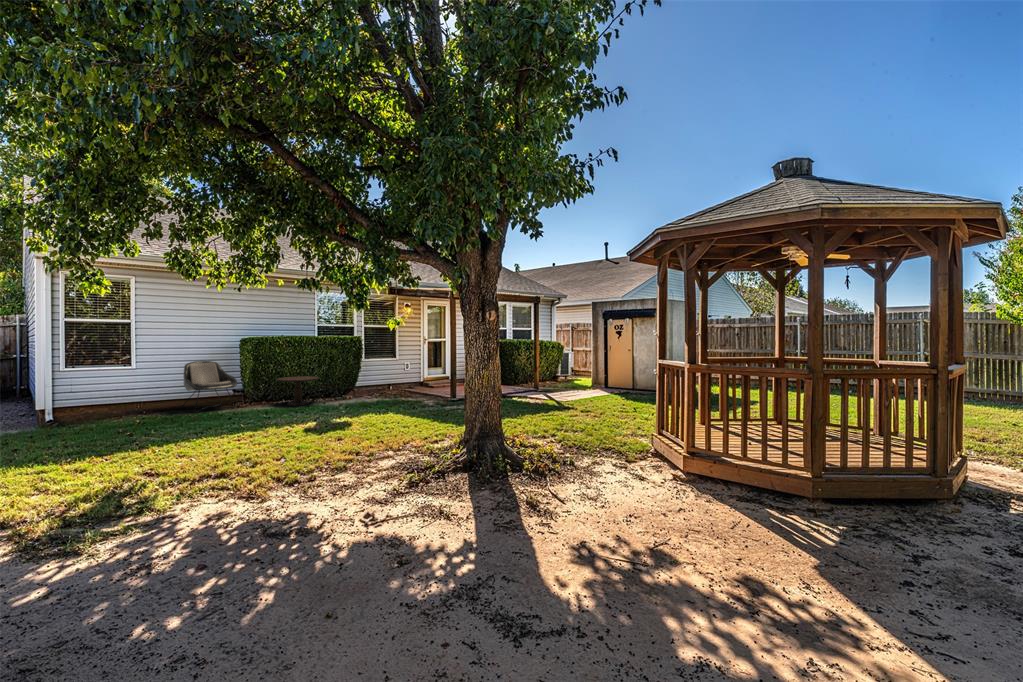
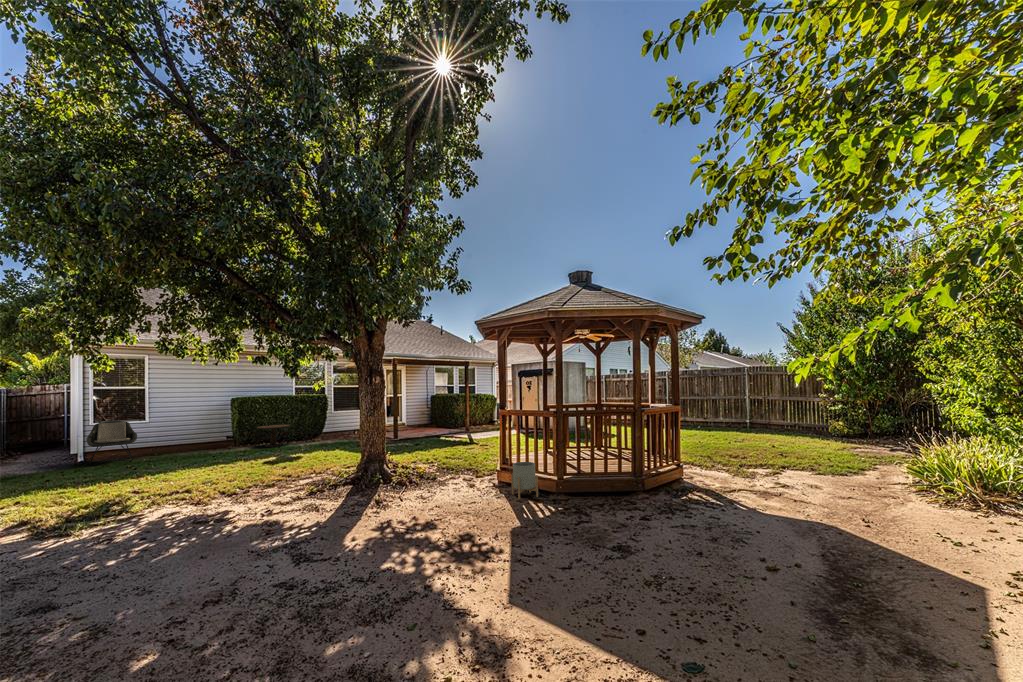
lounge chair: present [182,361,237,413] -> present [86,421,137,466]
planter: none [723,453,772,512] -> present [511,462,538,499]

